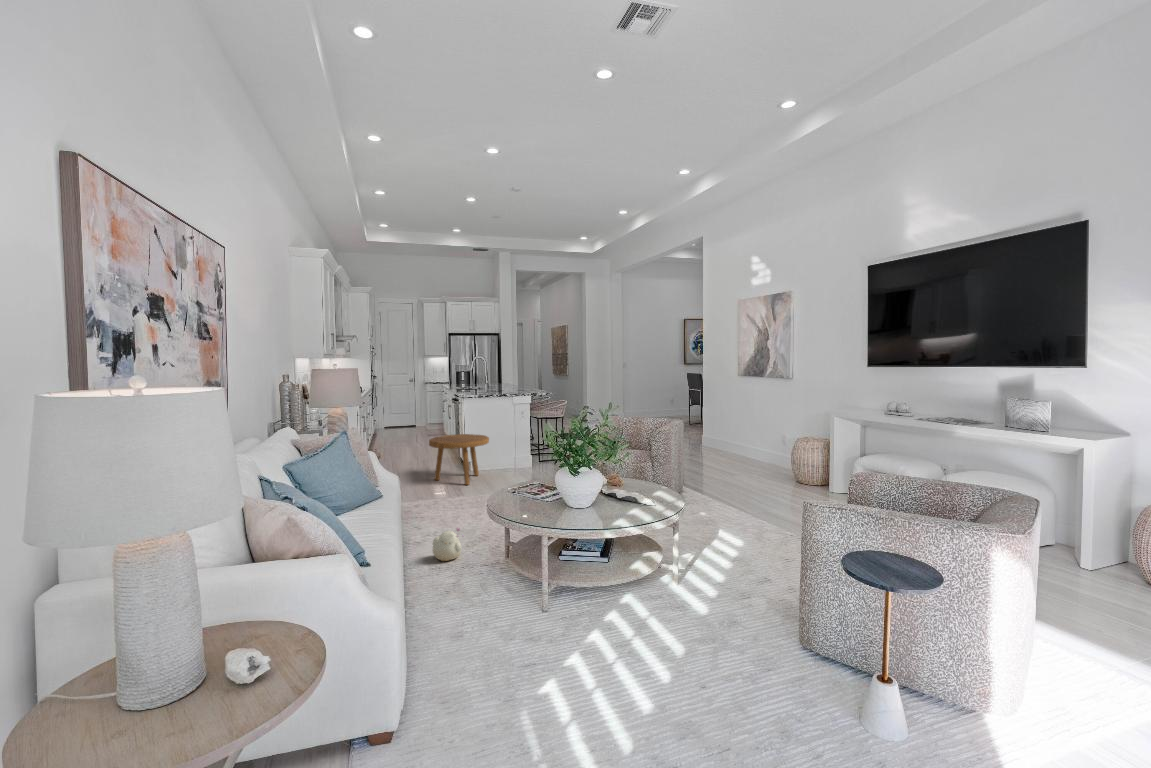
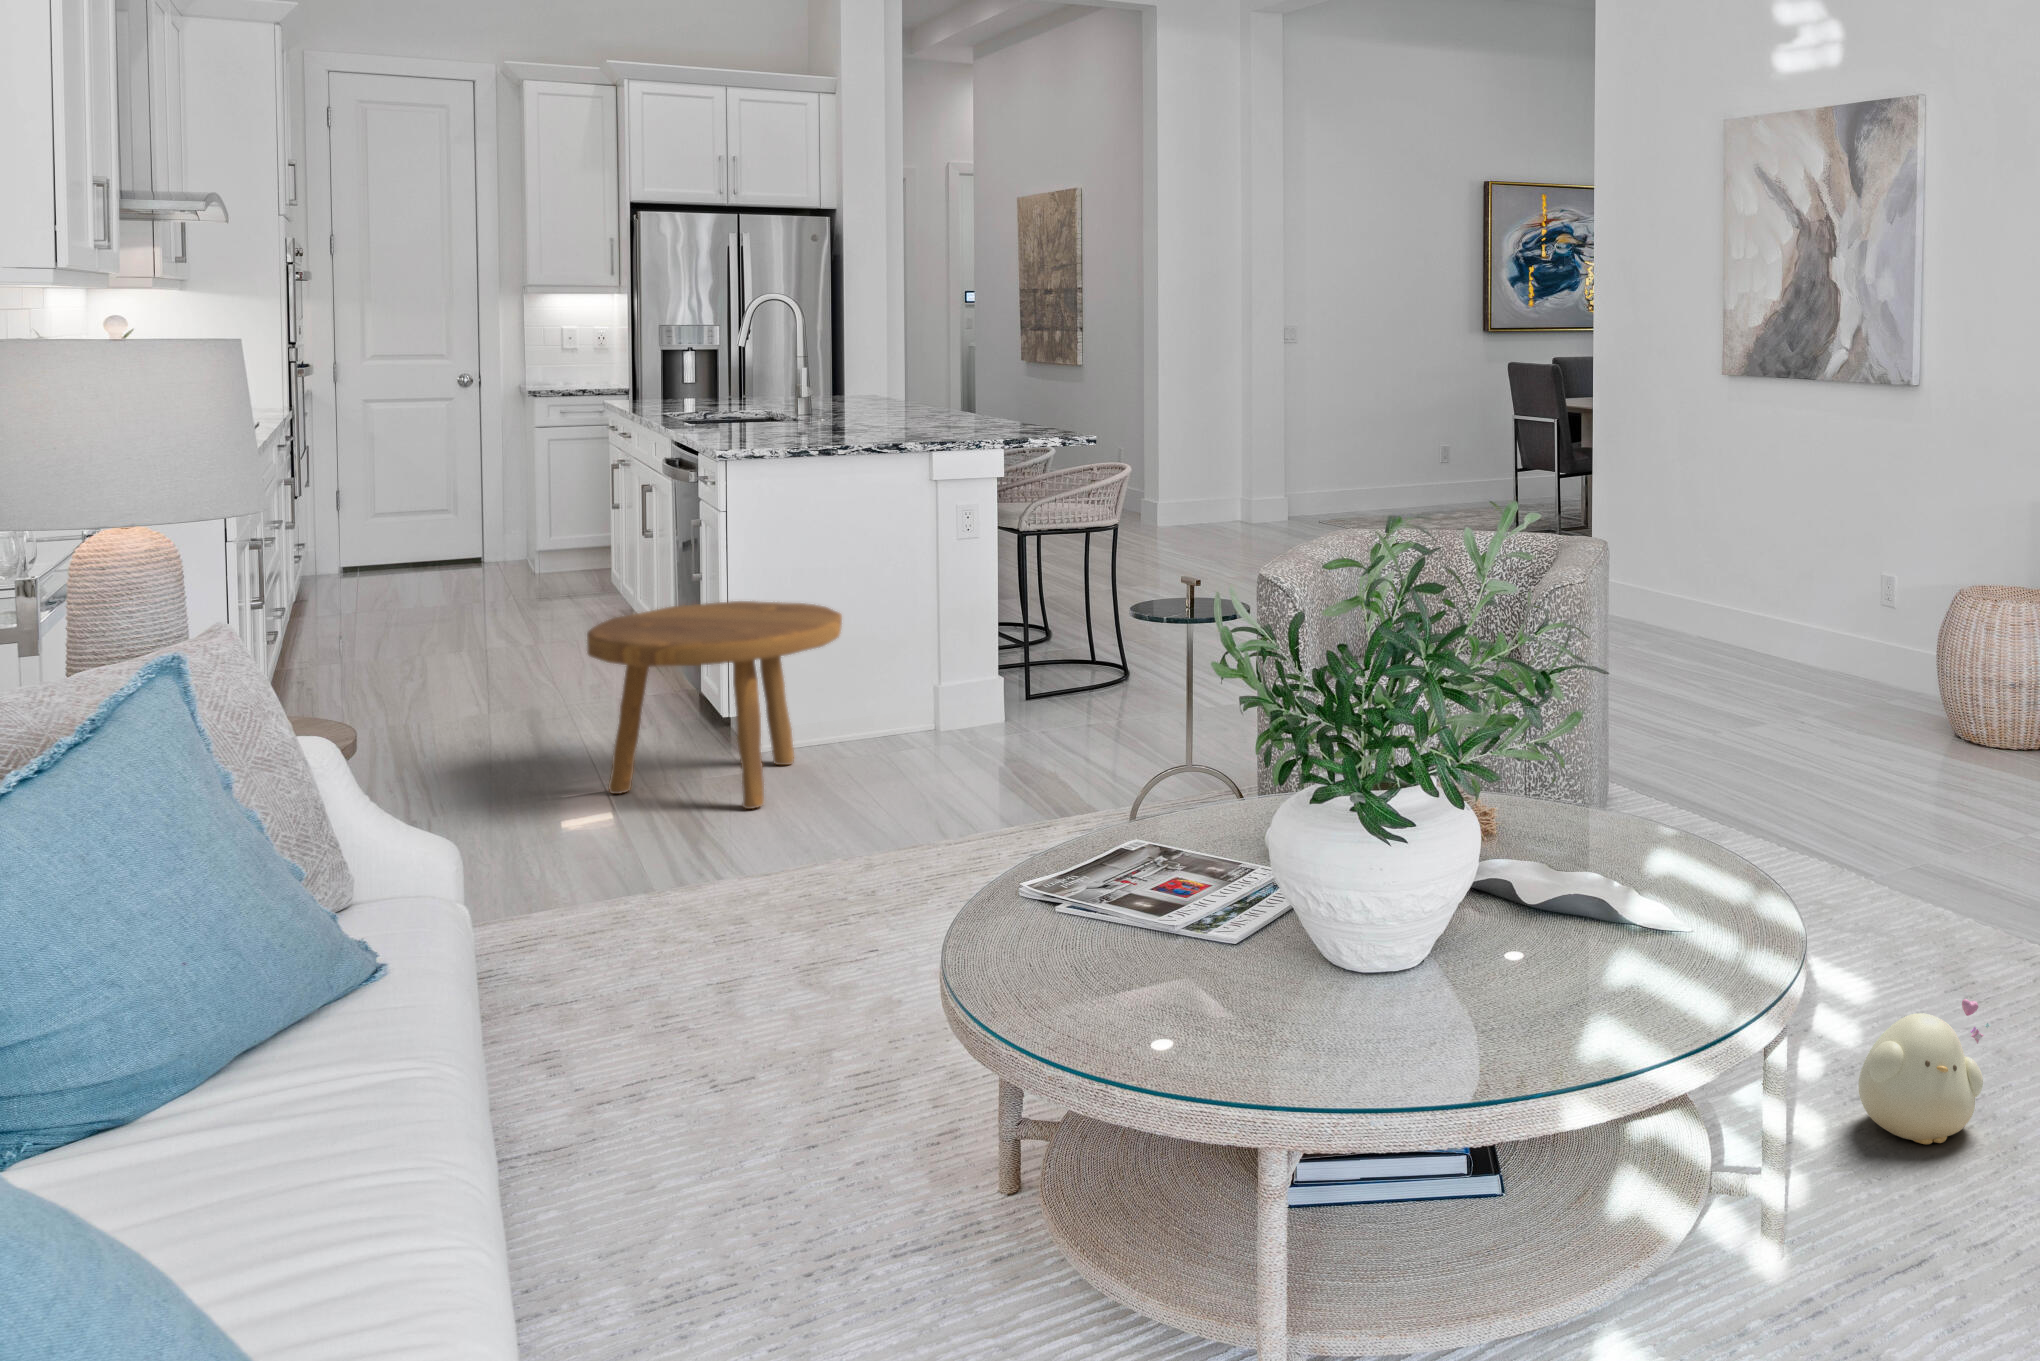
plush toy: present [433,528,461,561] -> present [1858,999,1990,1144]

